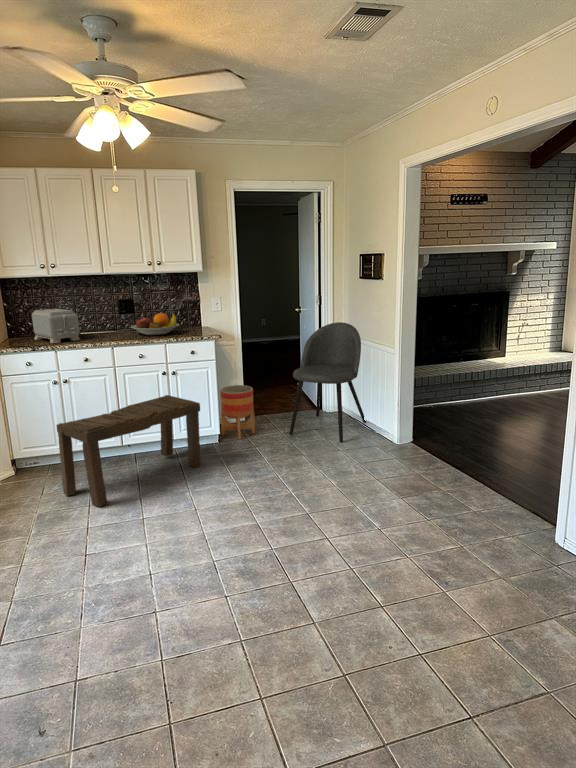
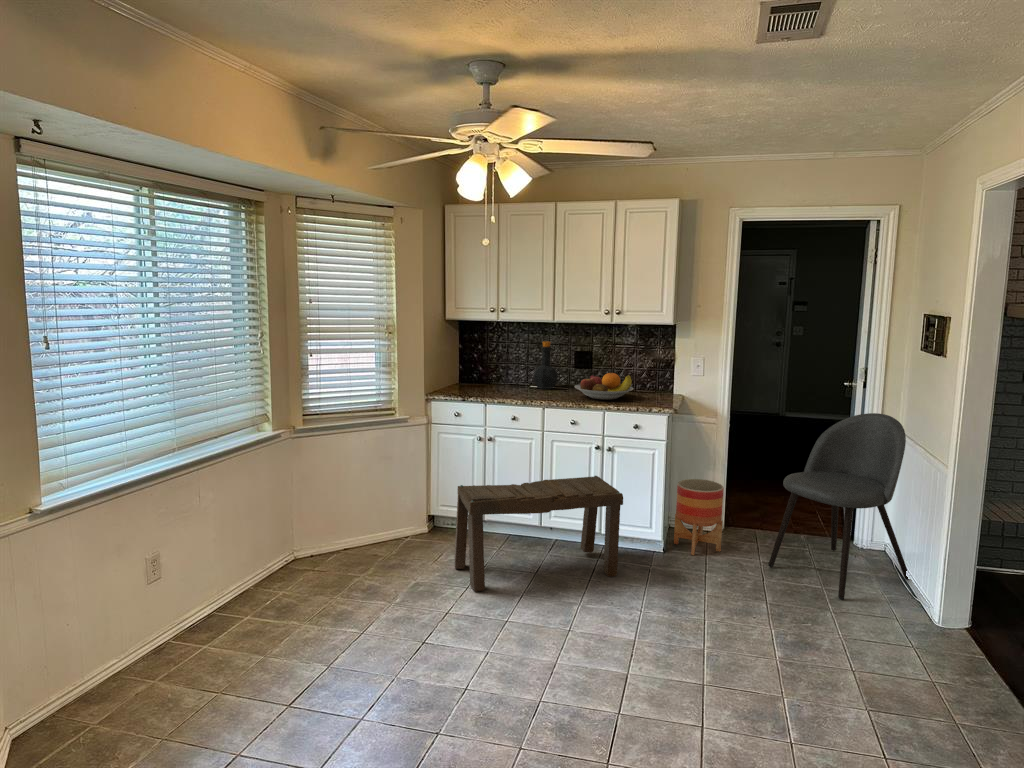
bottle: none [85,293,107,334] -> present [534,342,558,389]
toaster: present [32,309,80,343] -> none [477,356,517,395]

